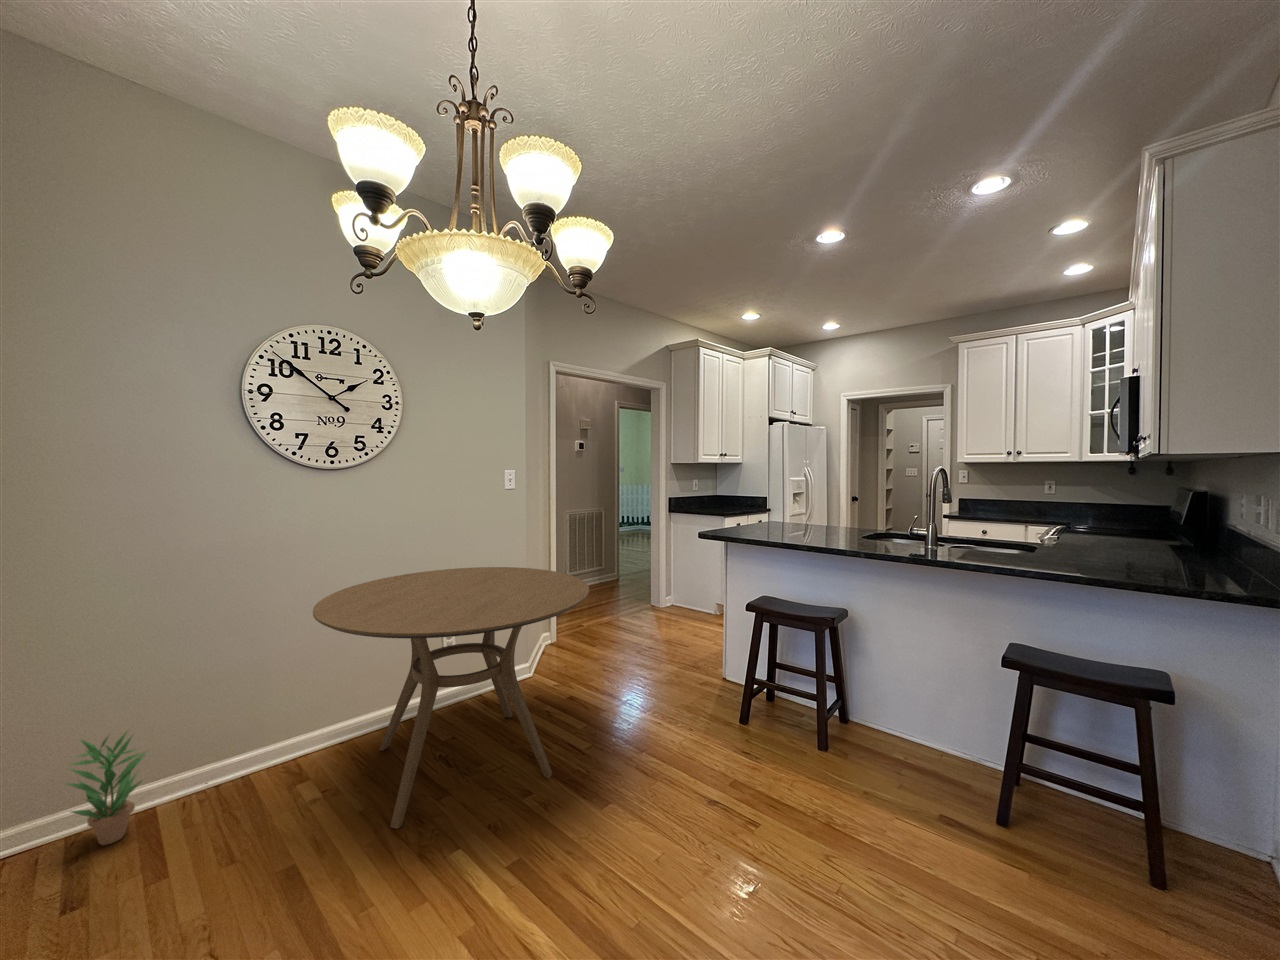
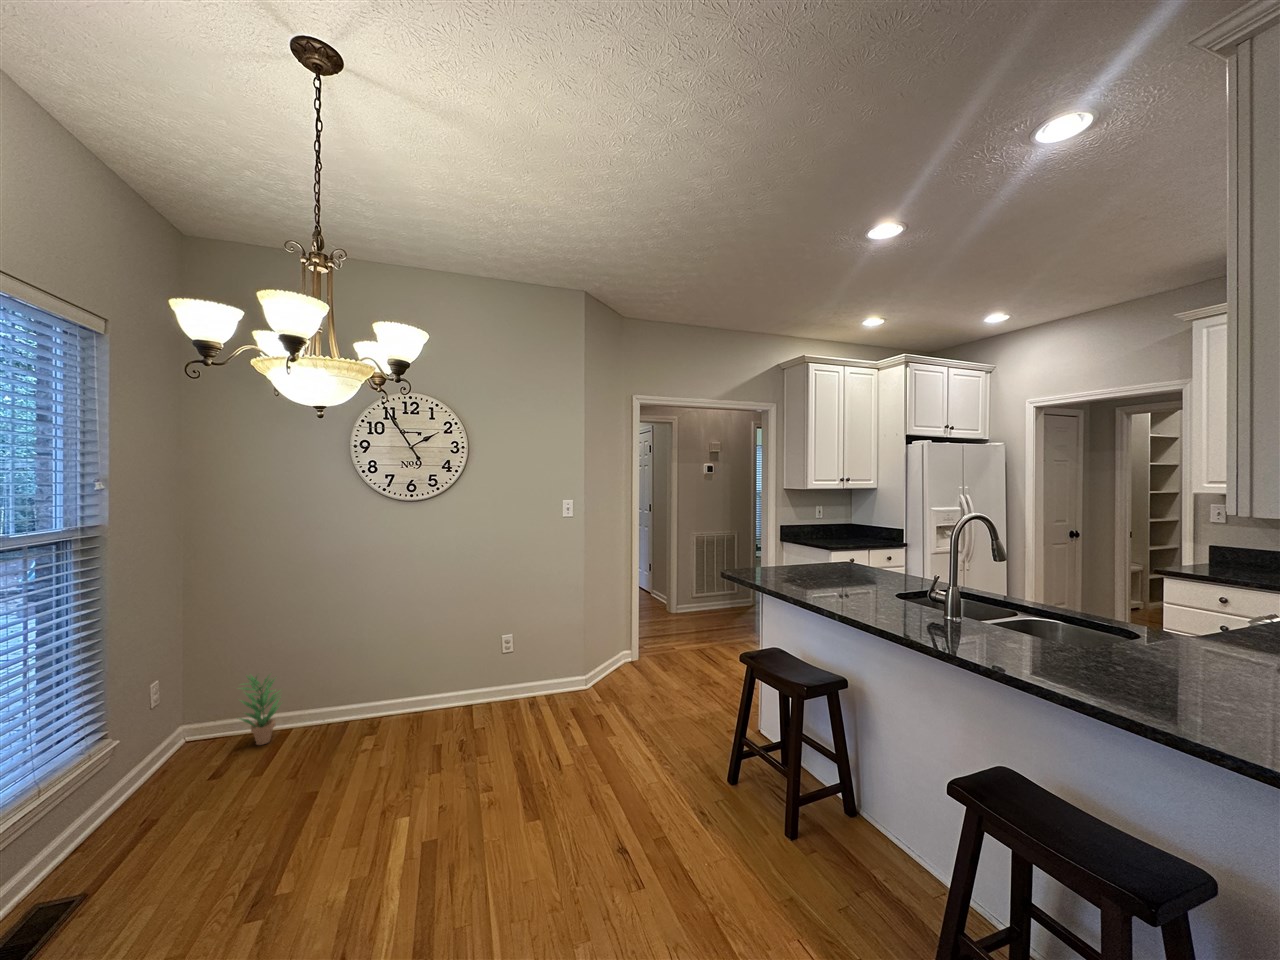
dining table: present [313,567,589,829] -> none [352,585,579,789]

